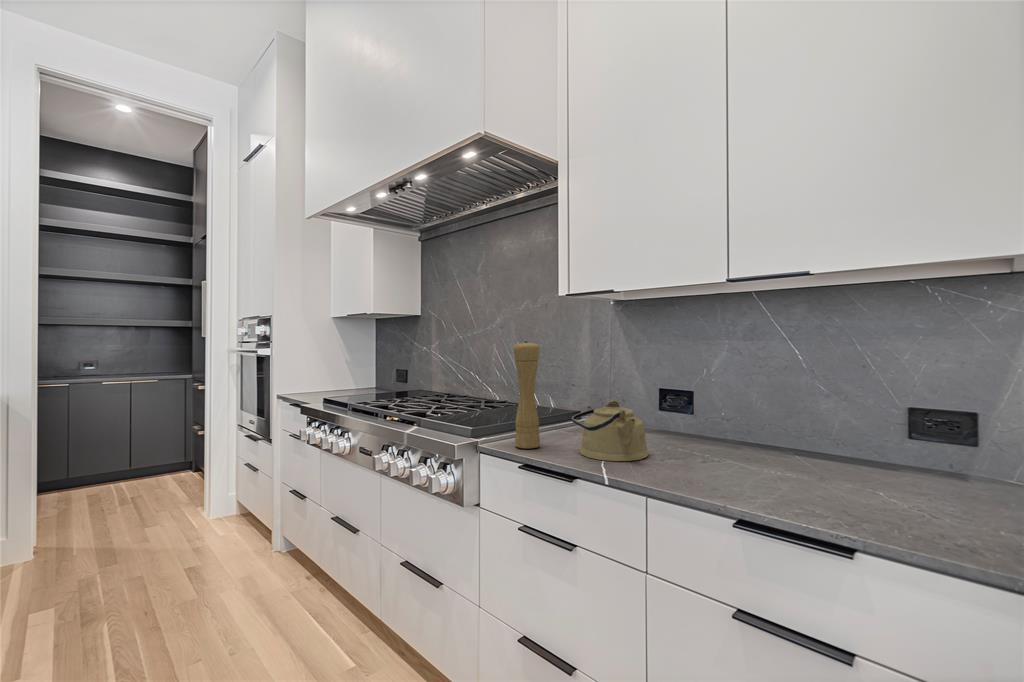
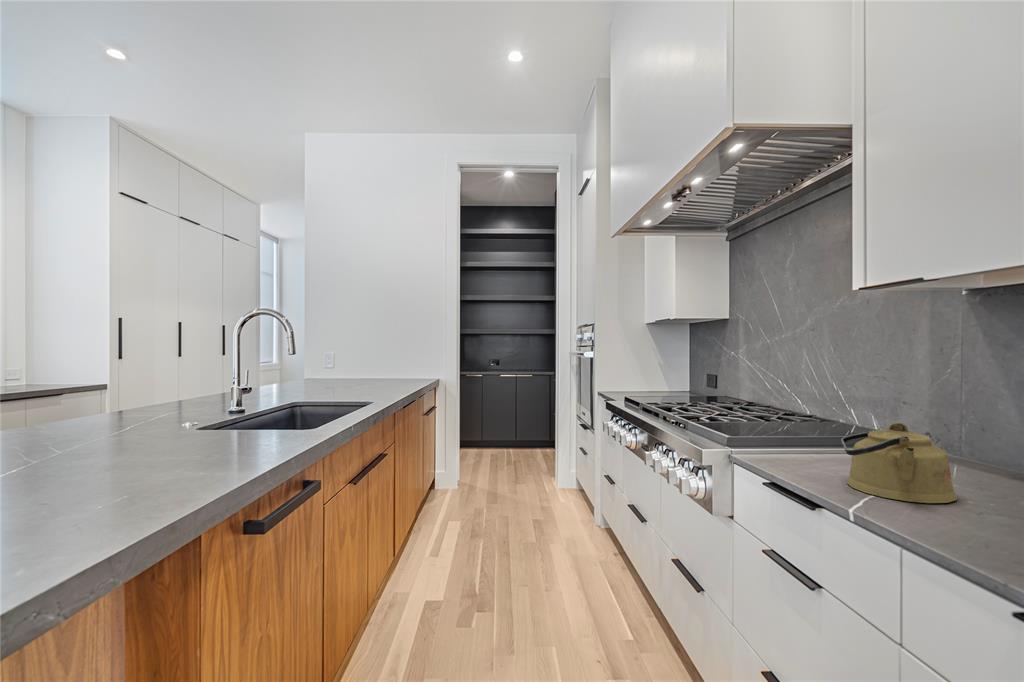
pepper mill: present [513,341,540,448] -> none [768,347,802,467]

